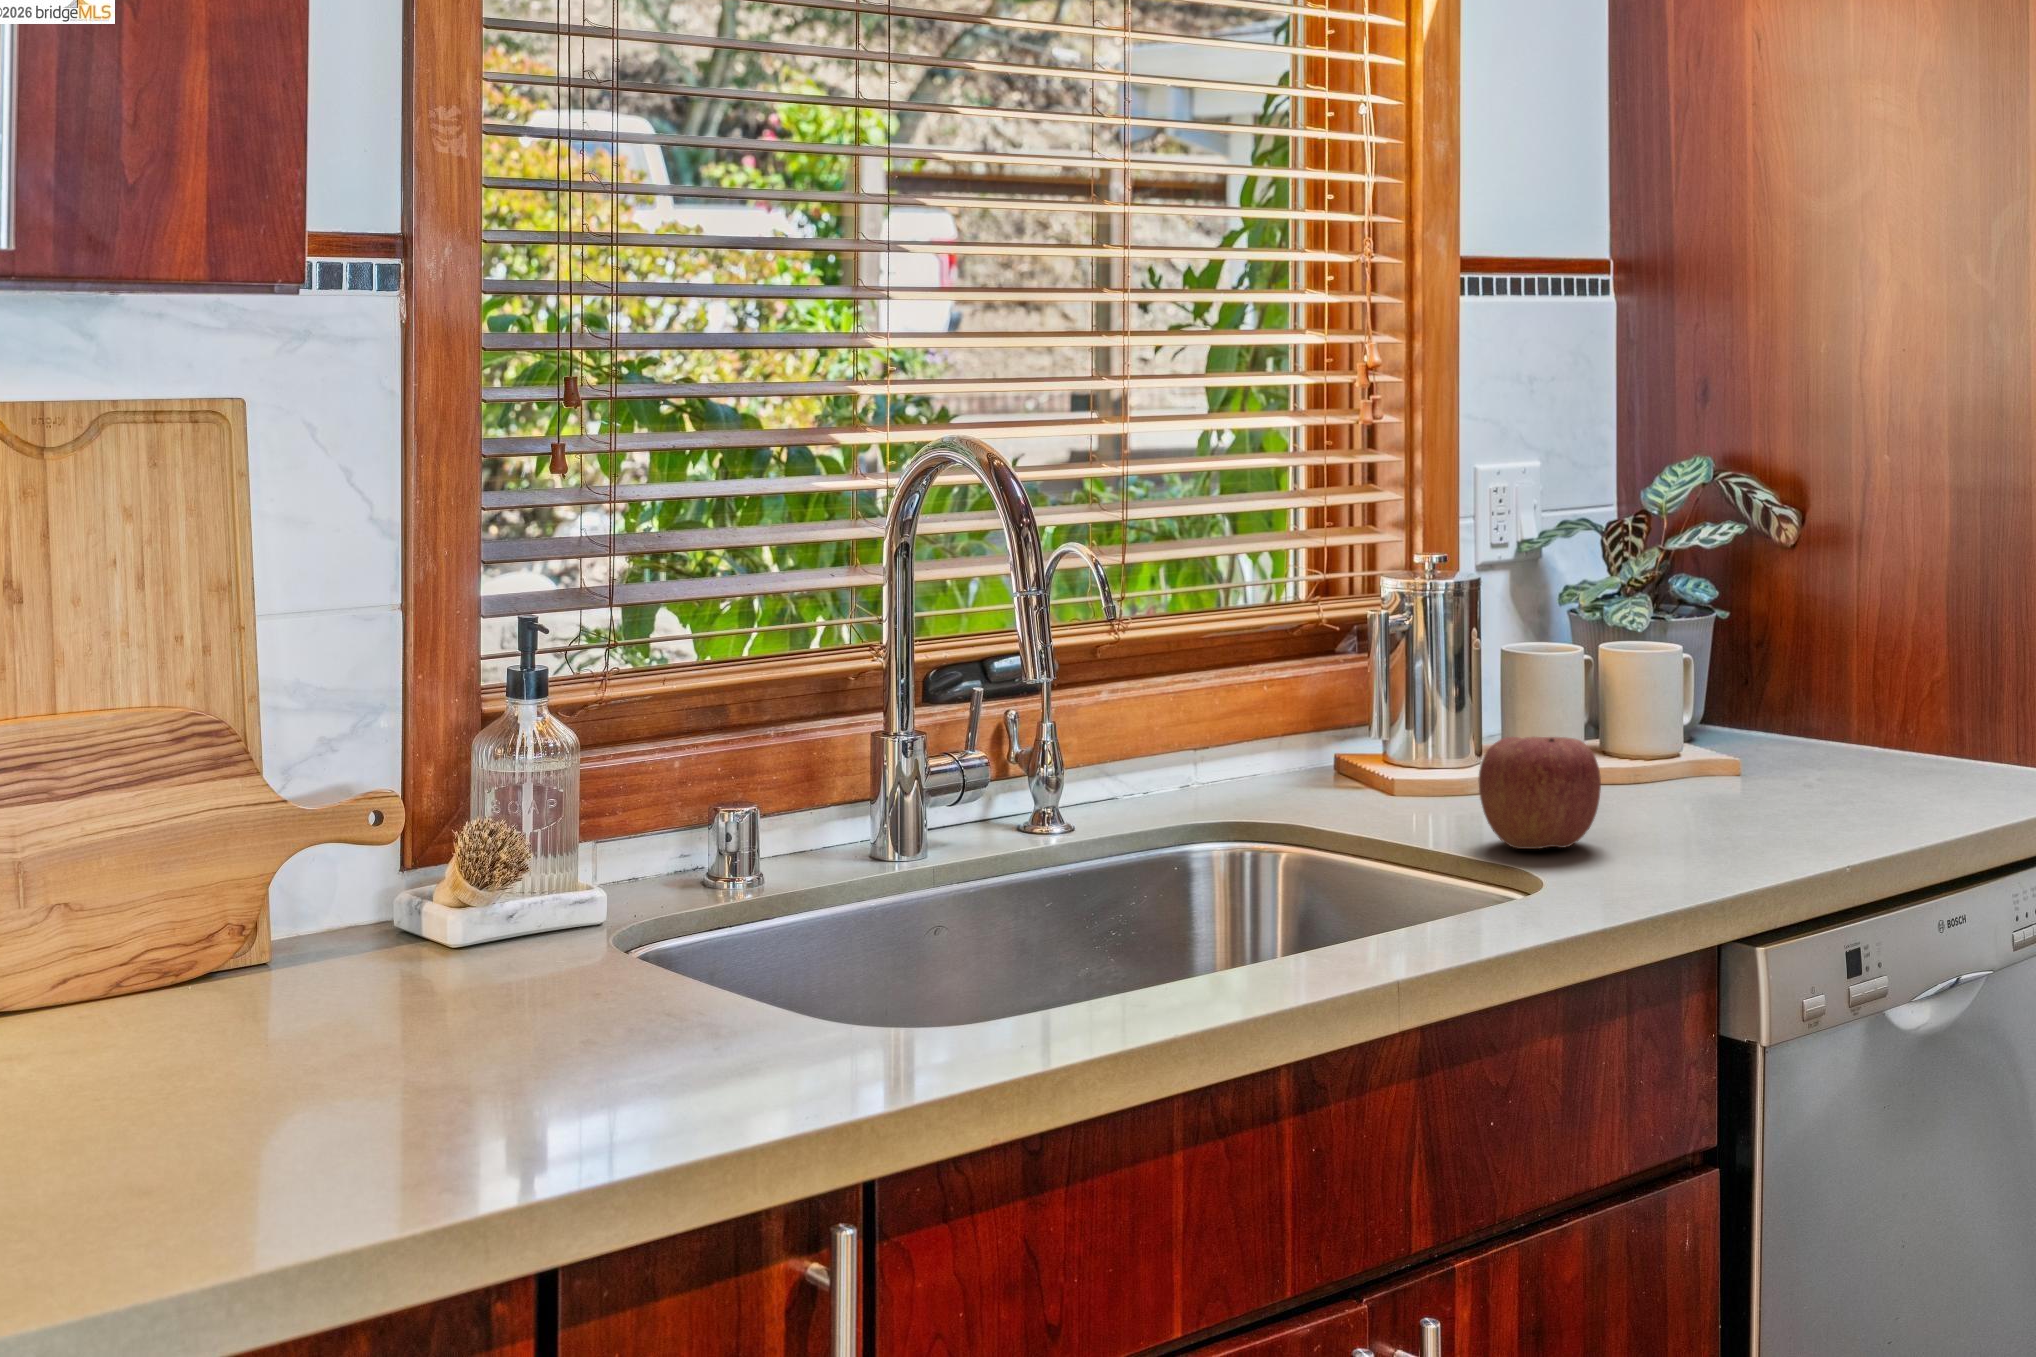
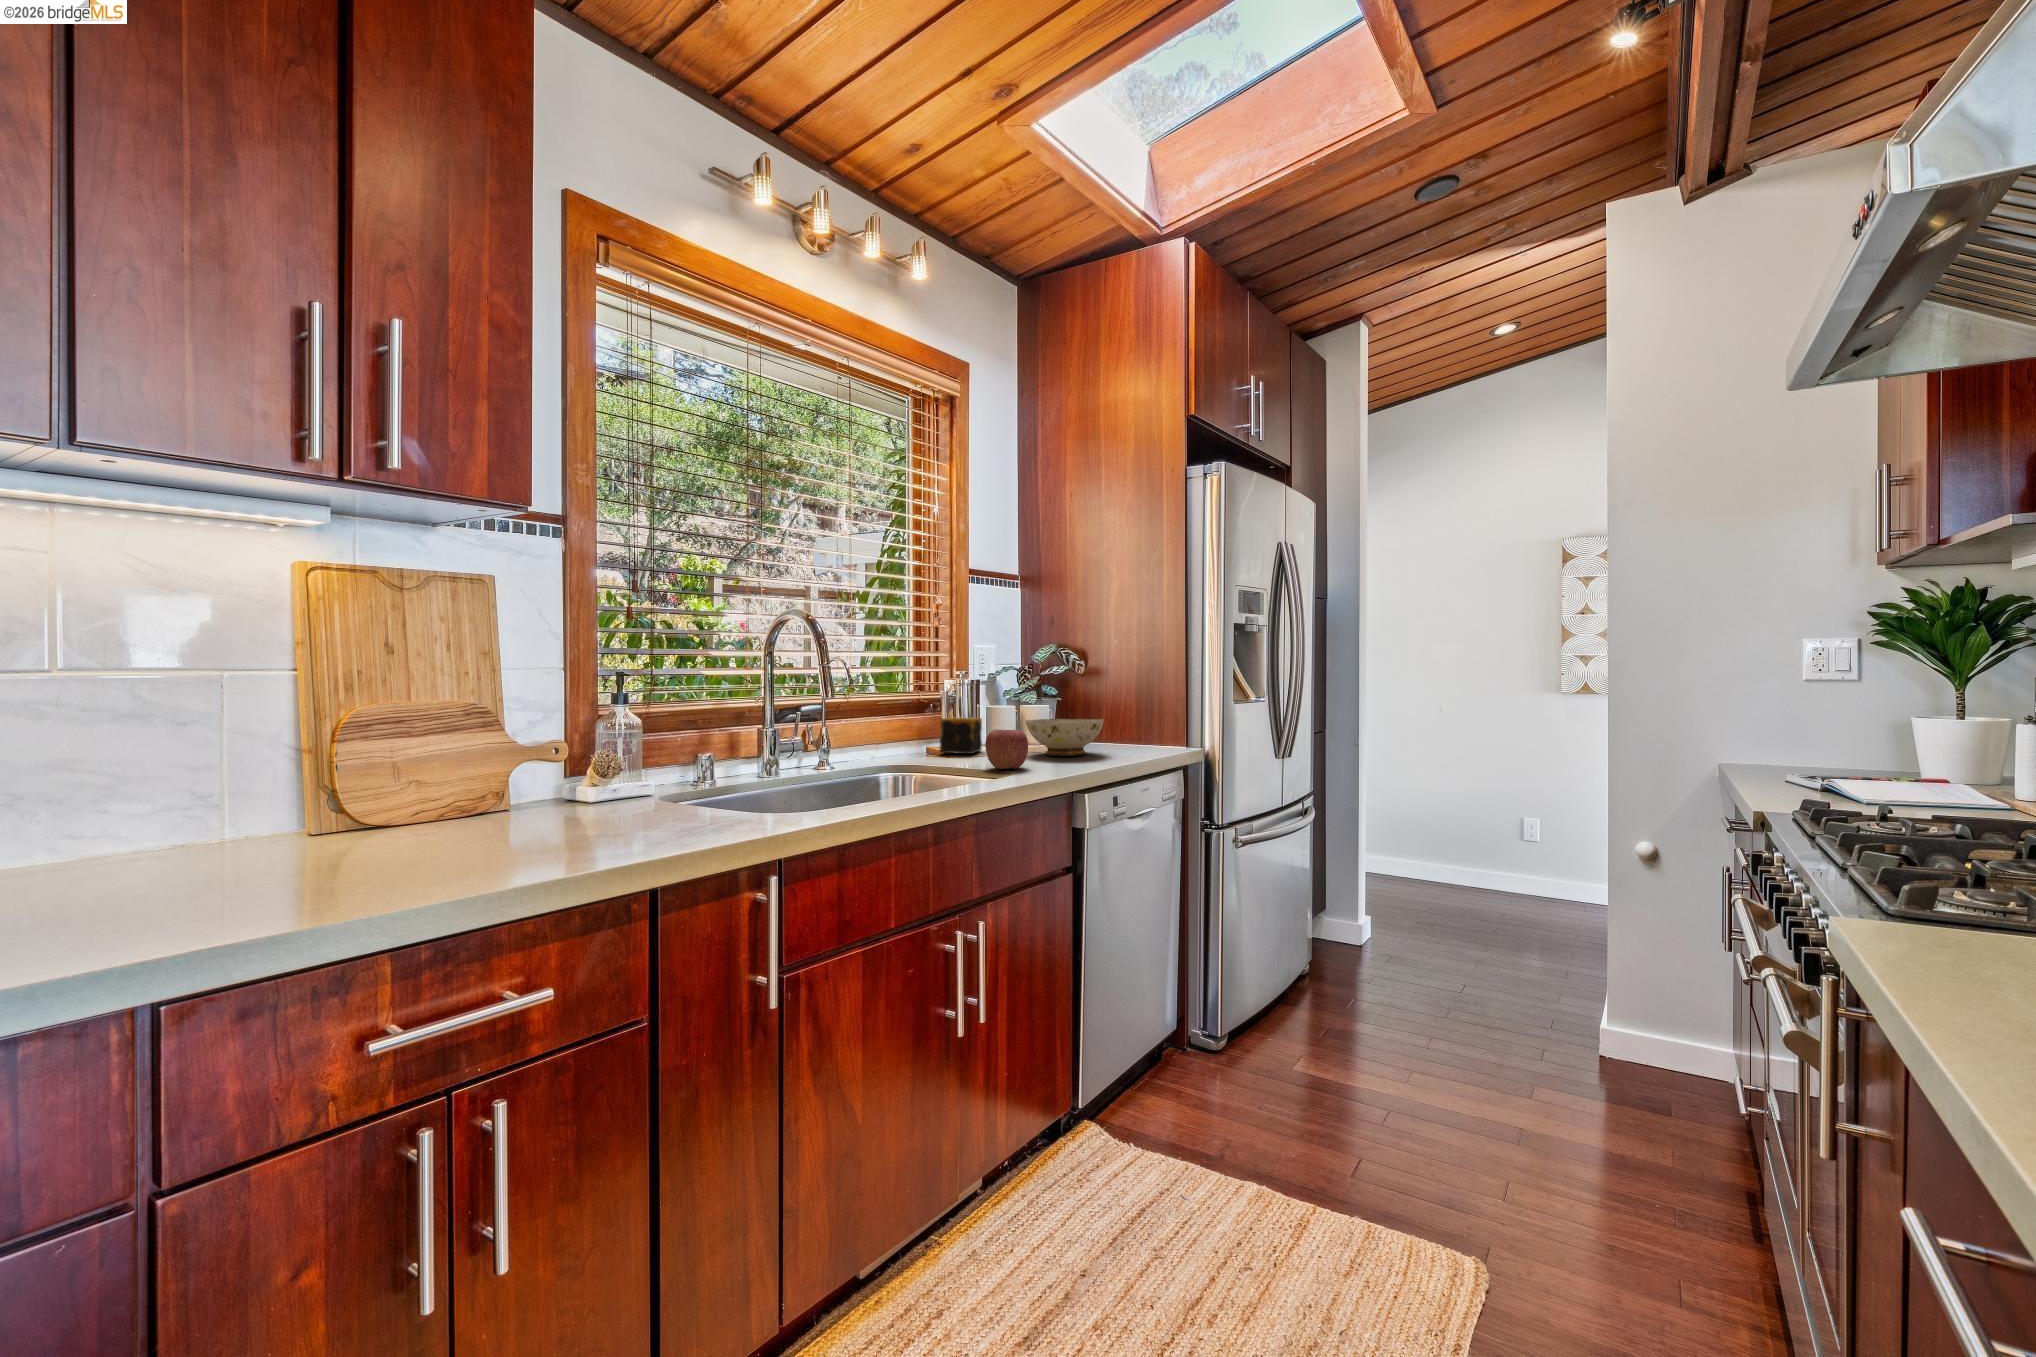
candle: none [1363,677,1486,784] -> present [939,718,982,754]
ceramic bowl: none [1606,686,1838,801] -> present [1026,719,1104,756]

